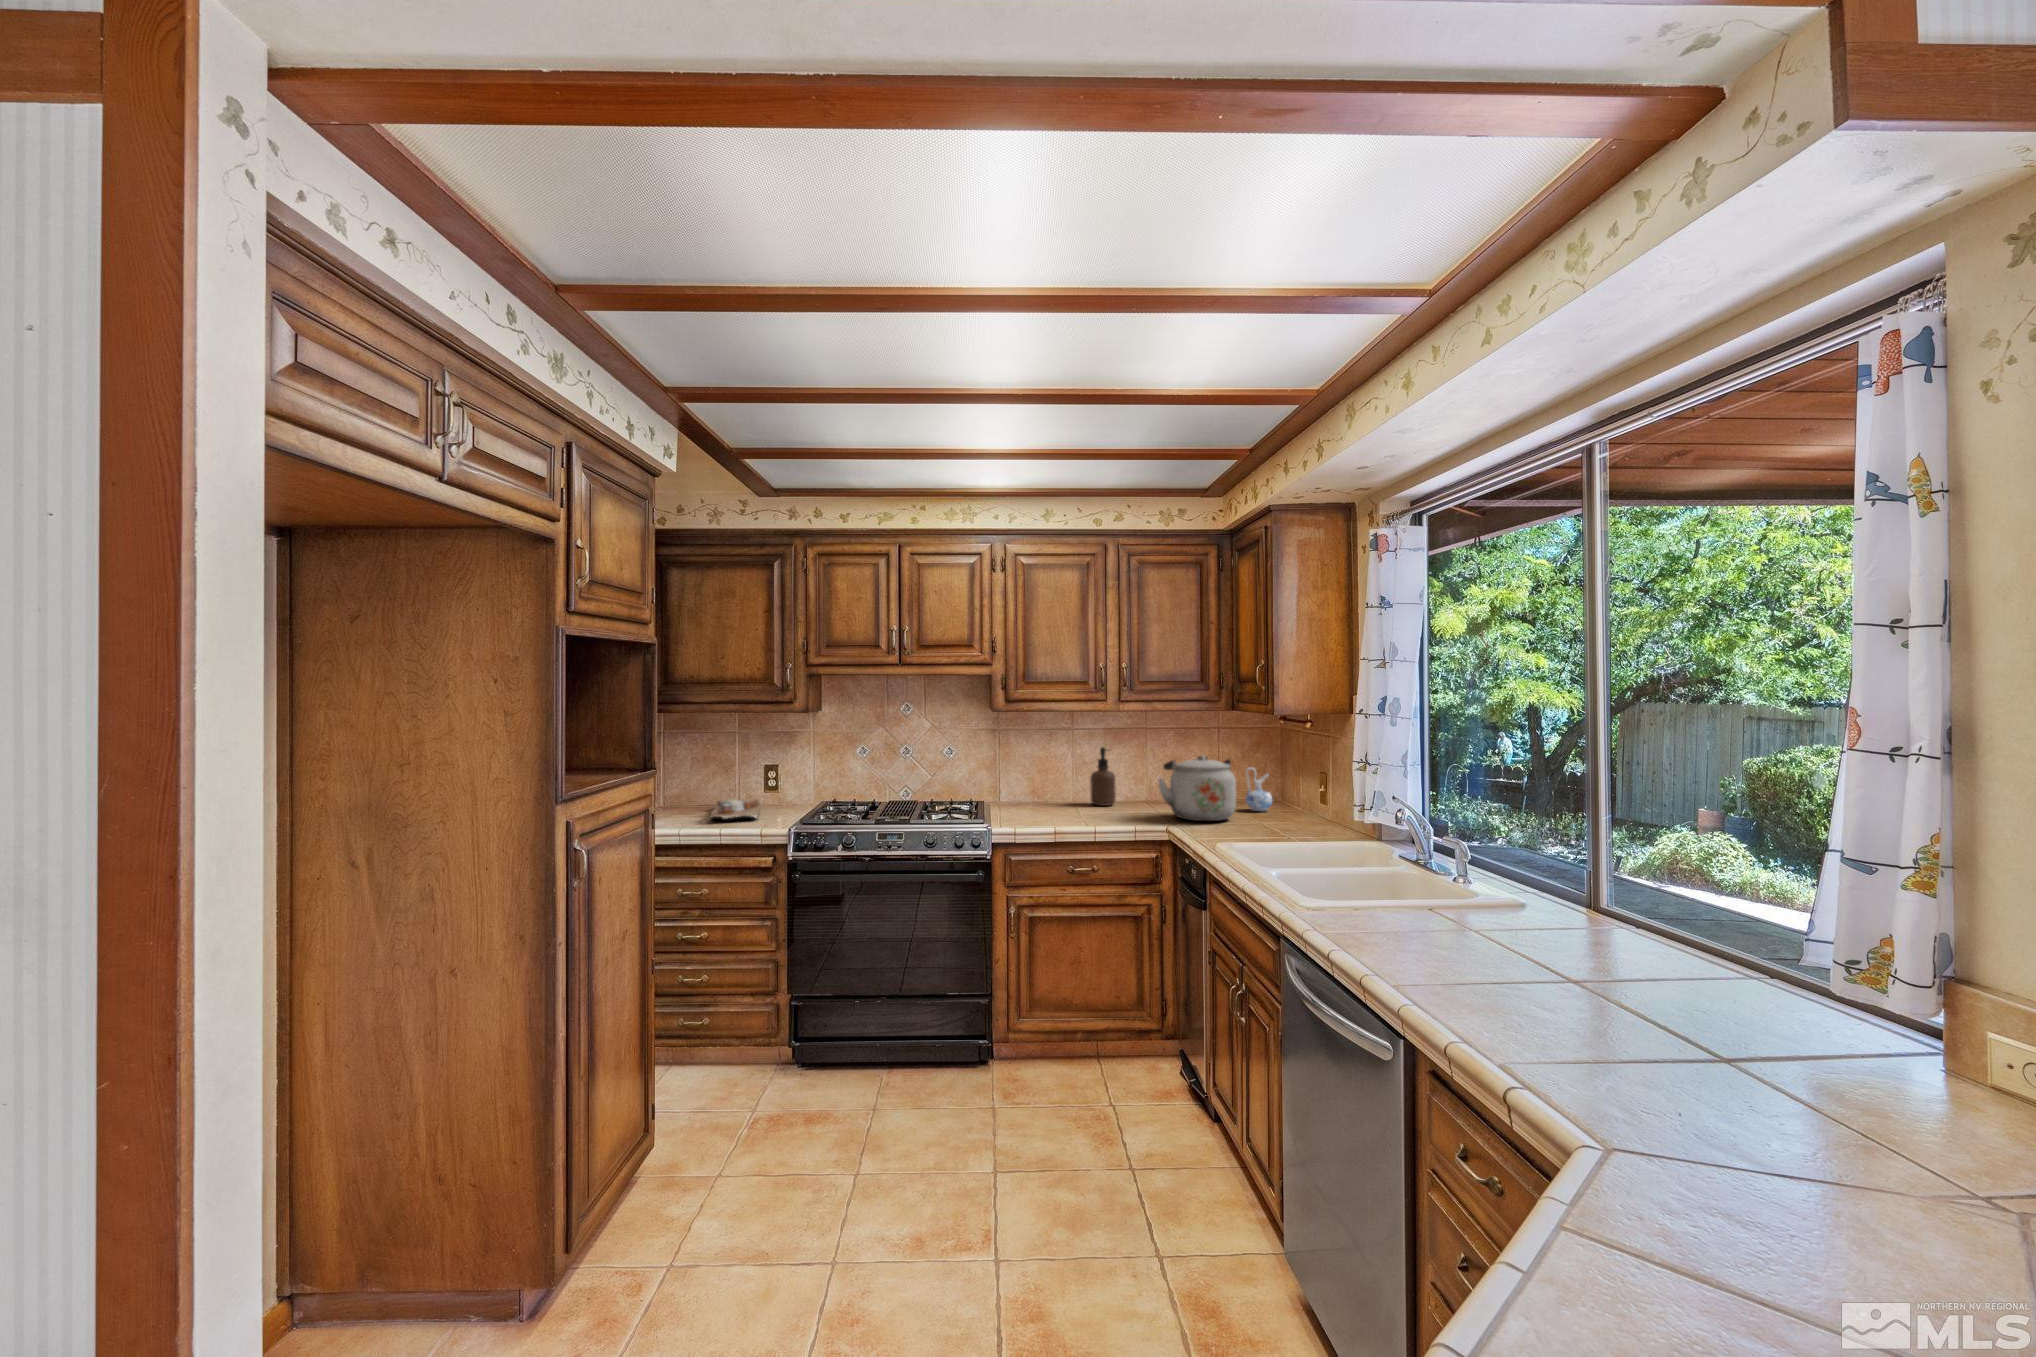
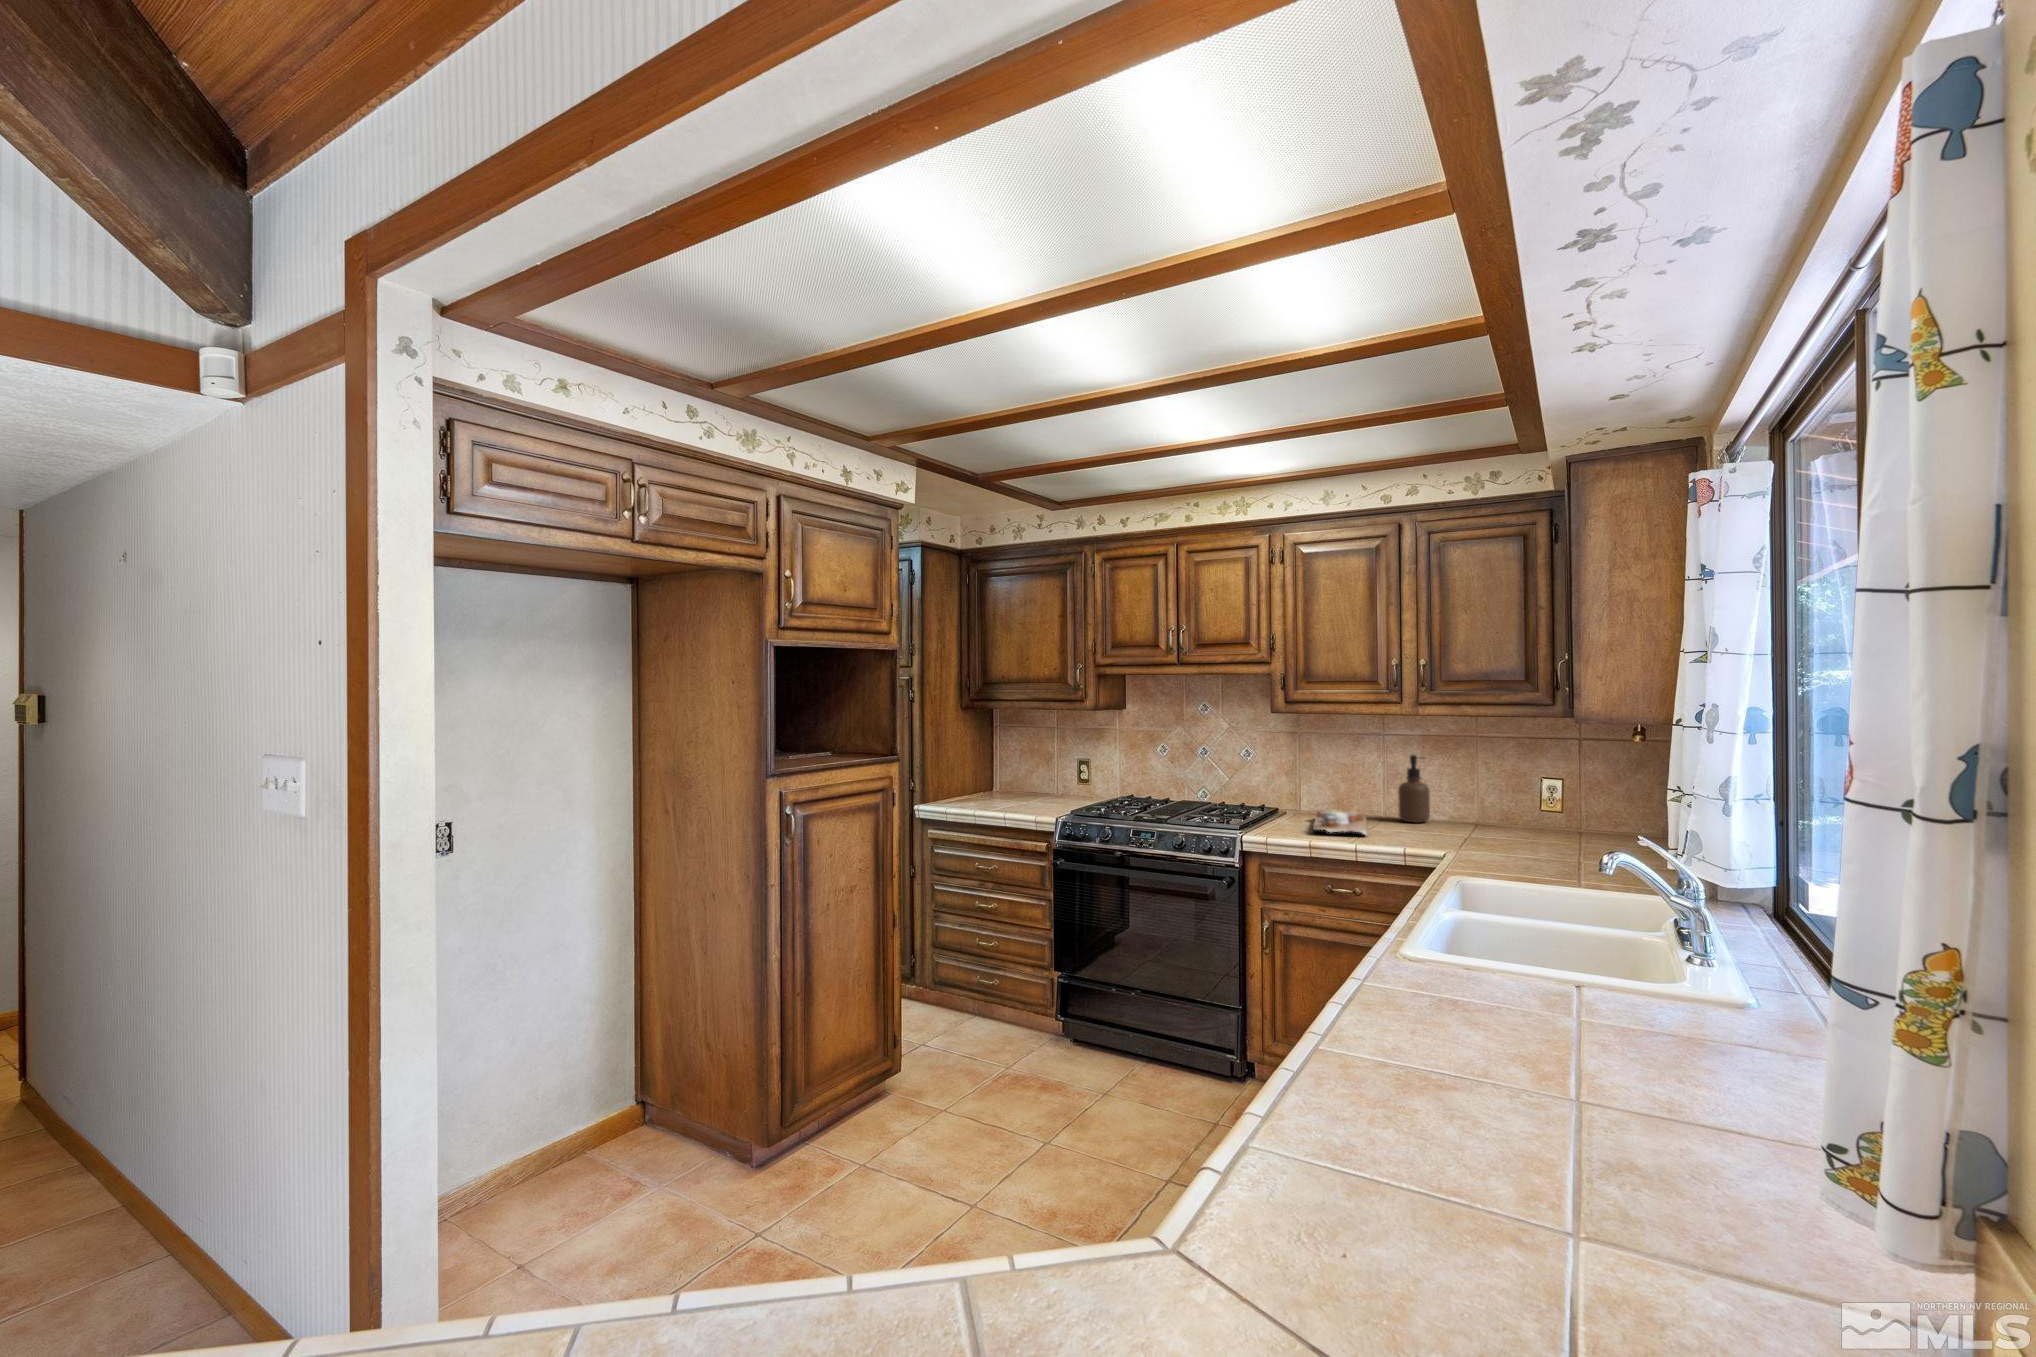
kettle: present [1158,755,1236,821] -> none [1444,769,1553,850]
ceramic pitcher: present [1246,767,1272,811] -> none [1591,787,1631,845]
cutting board: present [710,798,761,819] -> present [1313,809,1367,836]

